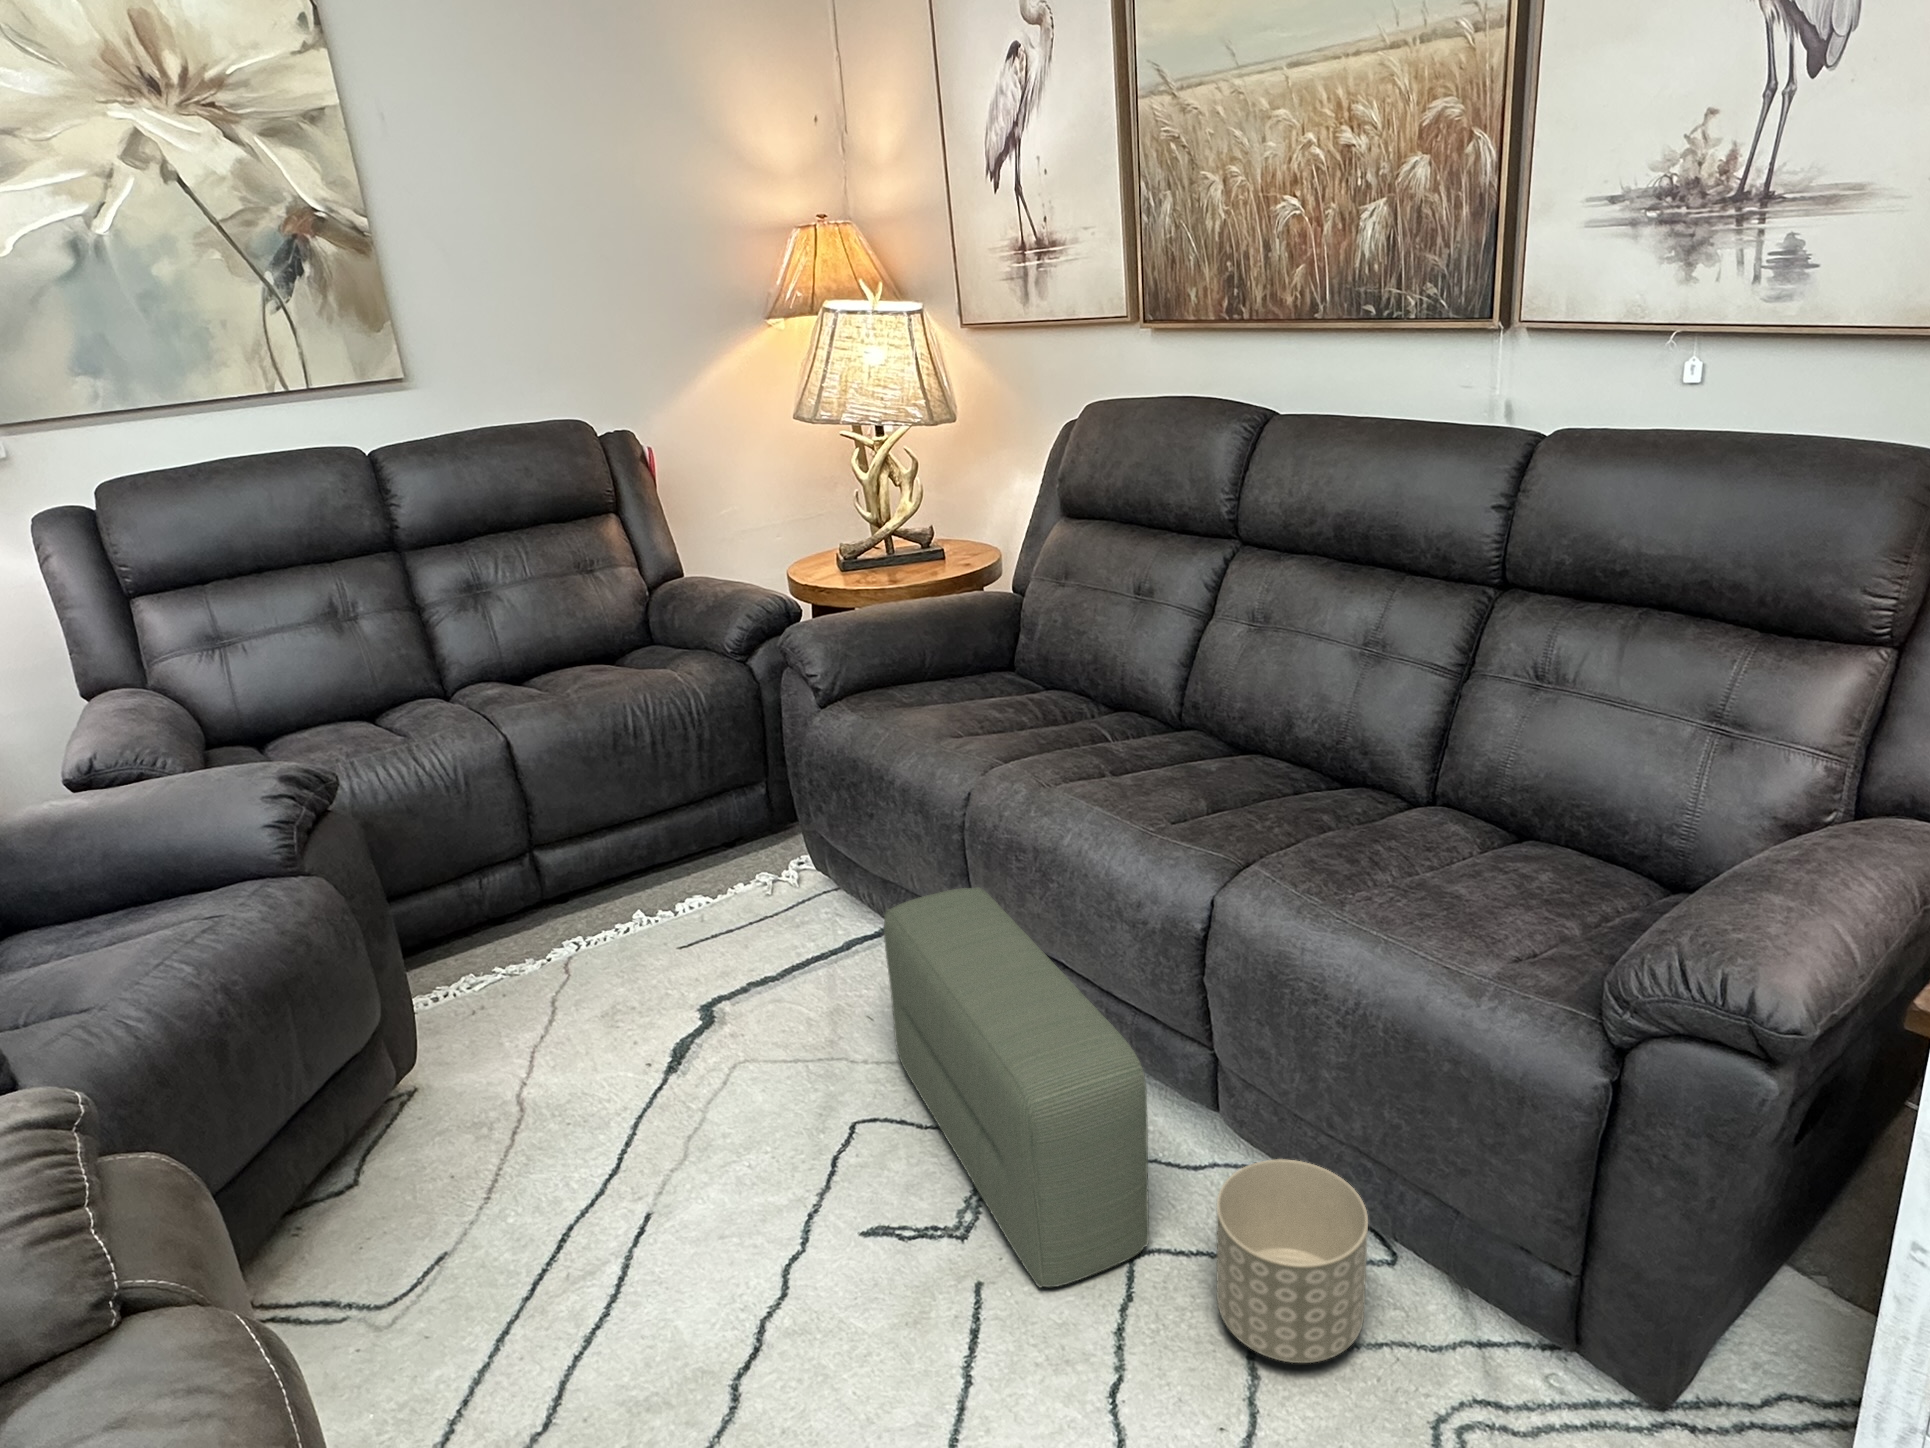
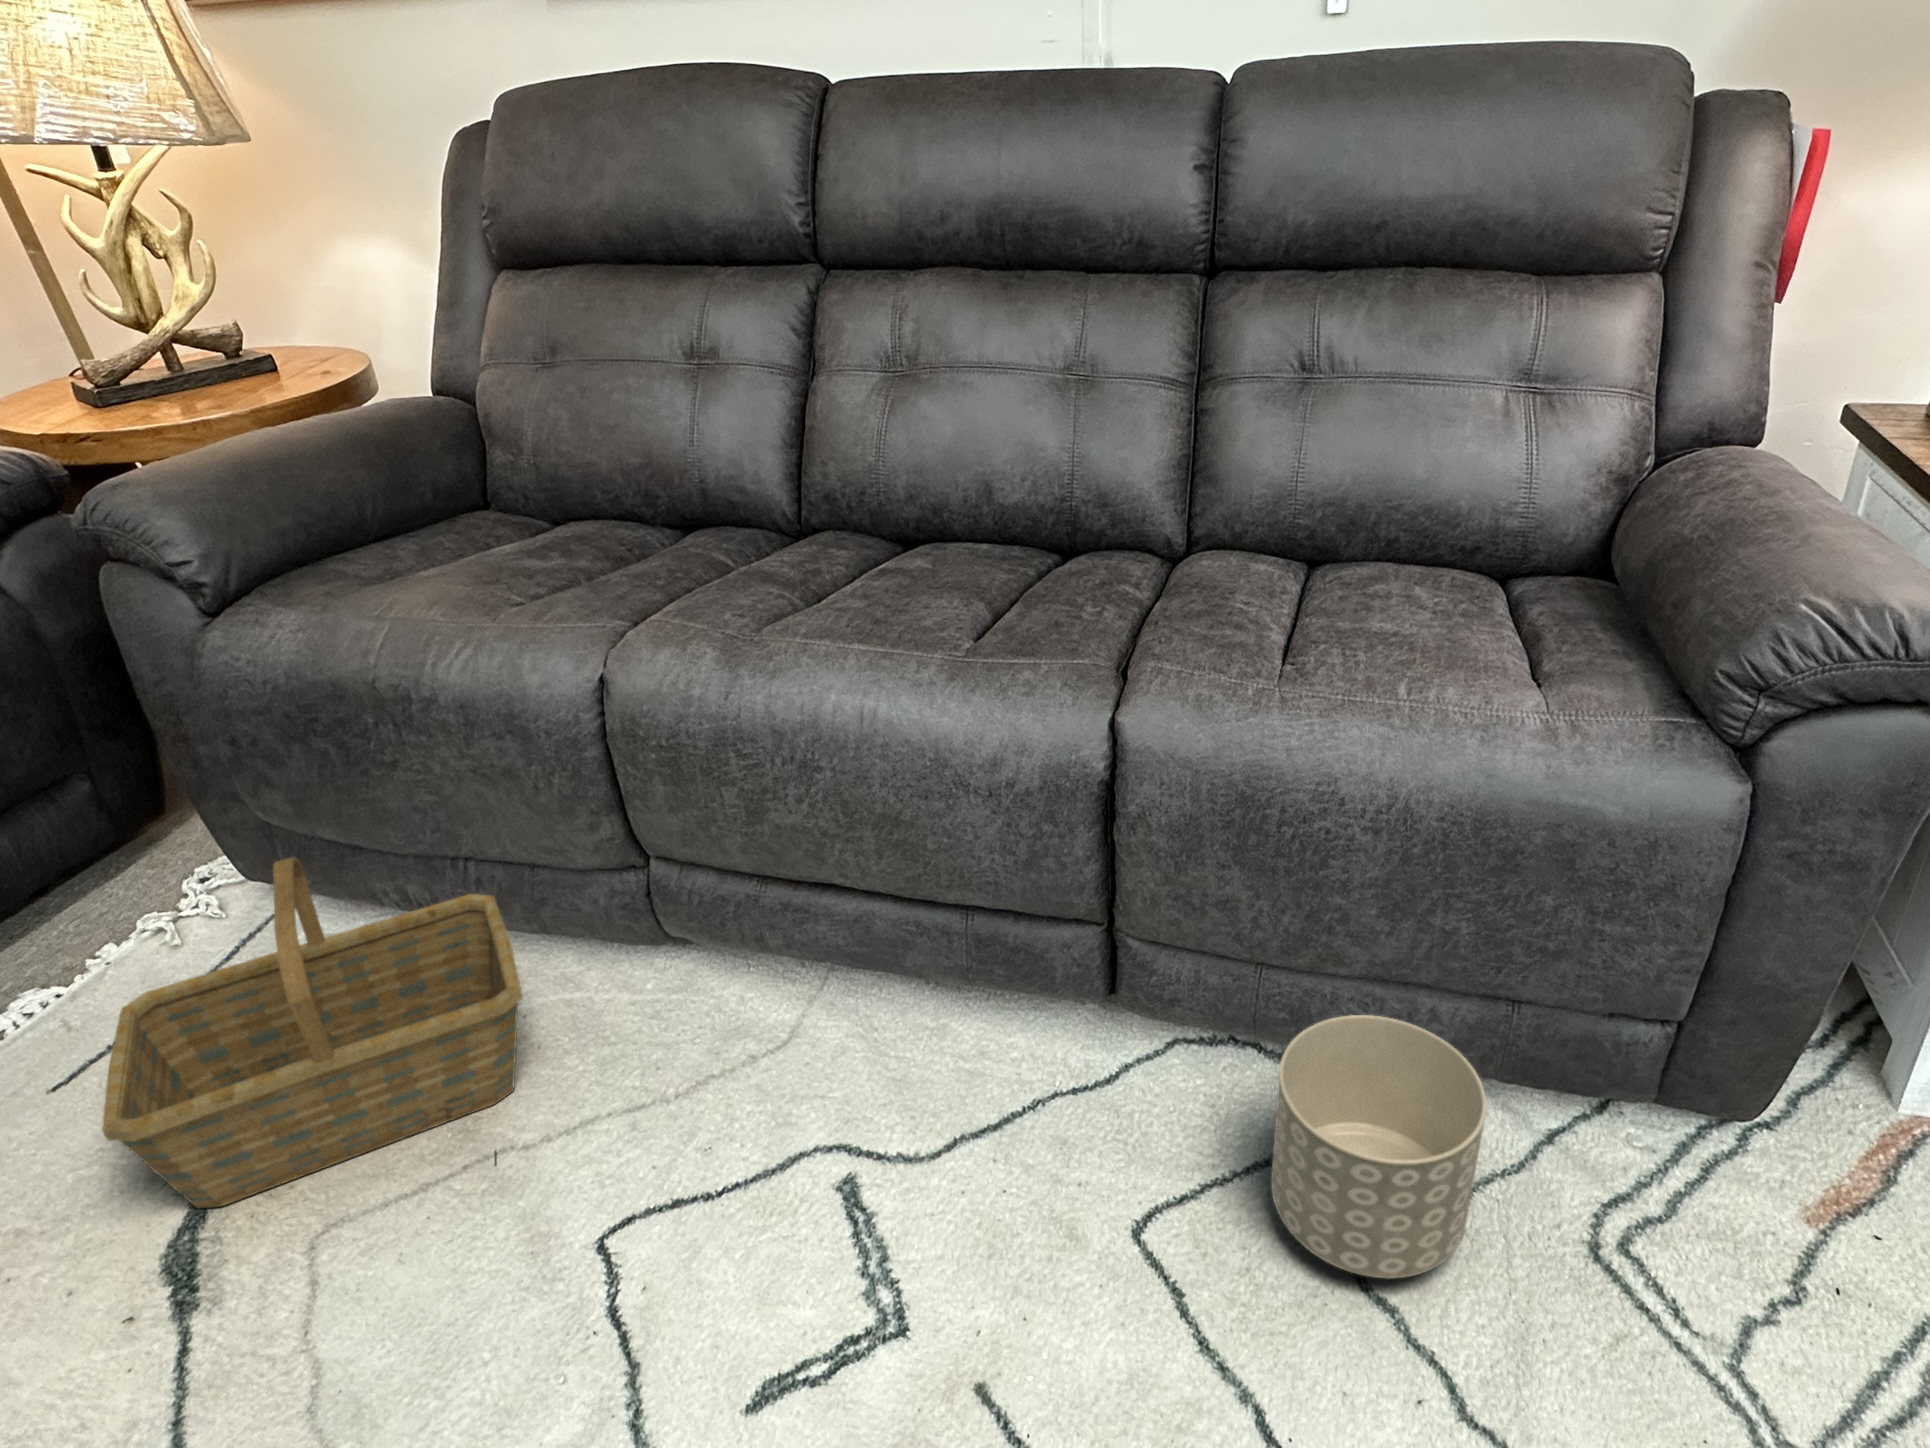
basket: none [672,853,900,1033] -> present [102,857,523,1208]
pouf: present [884,887,1149,1288] -> none [543,814,1155,1346]

